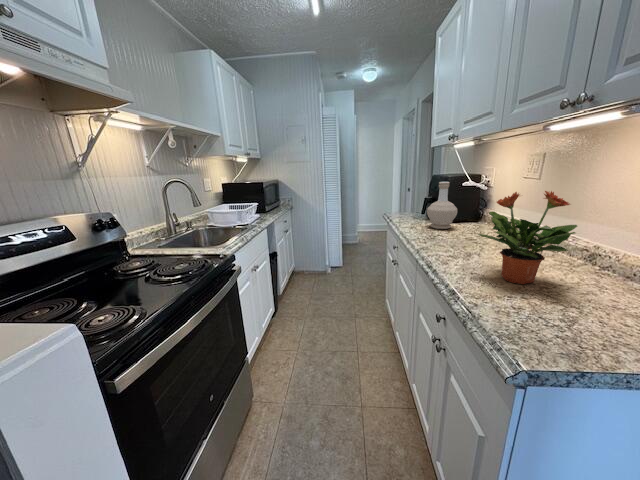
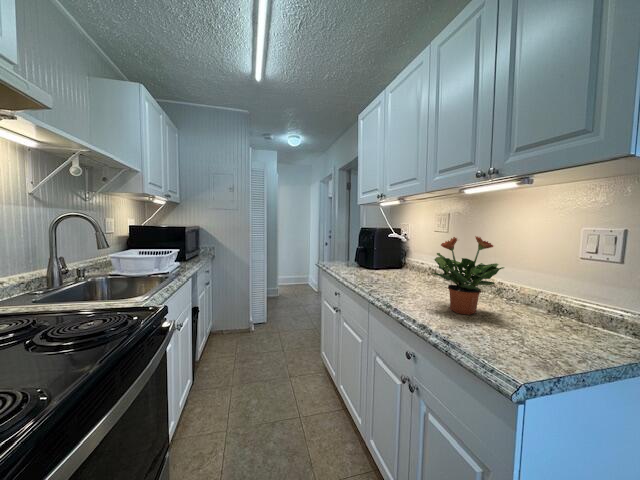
bottle: present [427,182,457,229] -> none [364,233,390,275]

